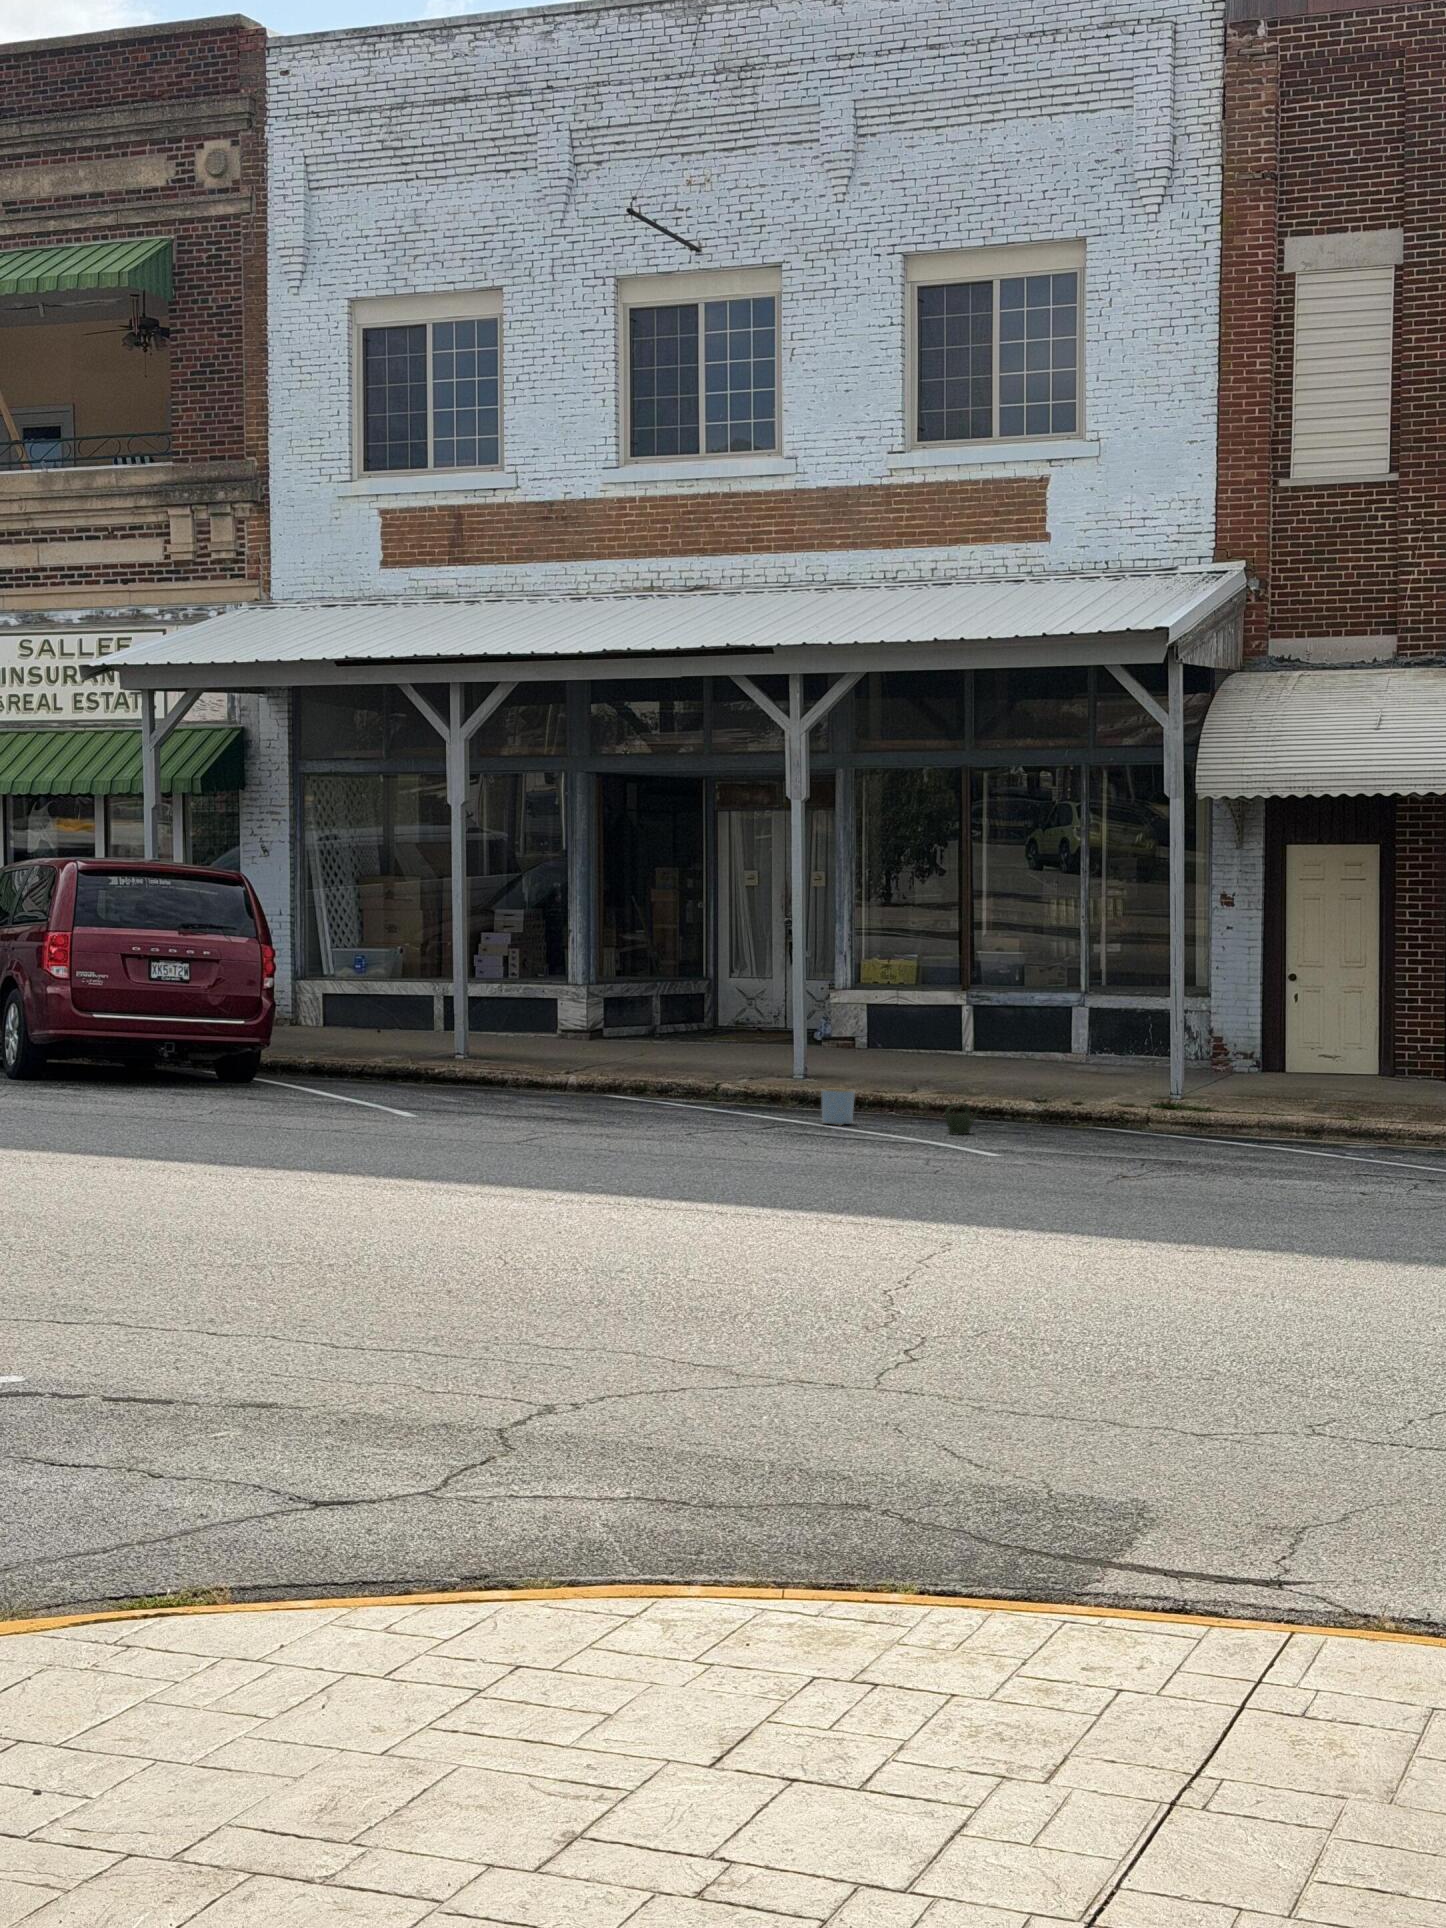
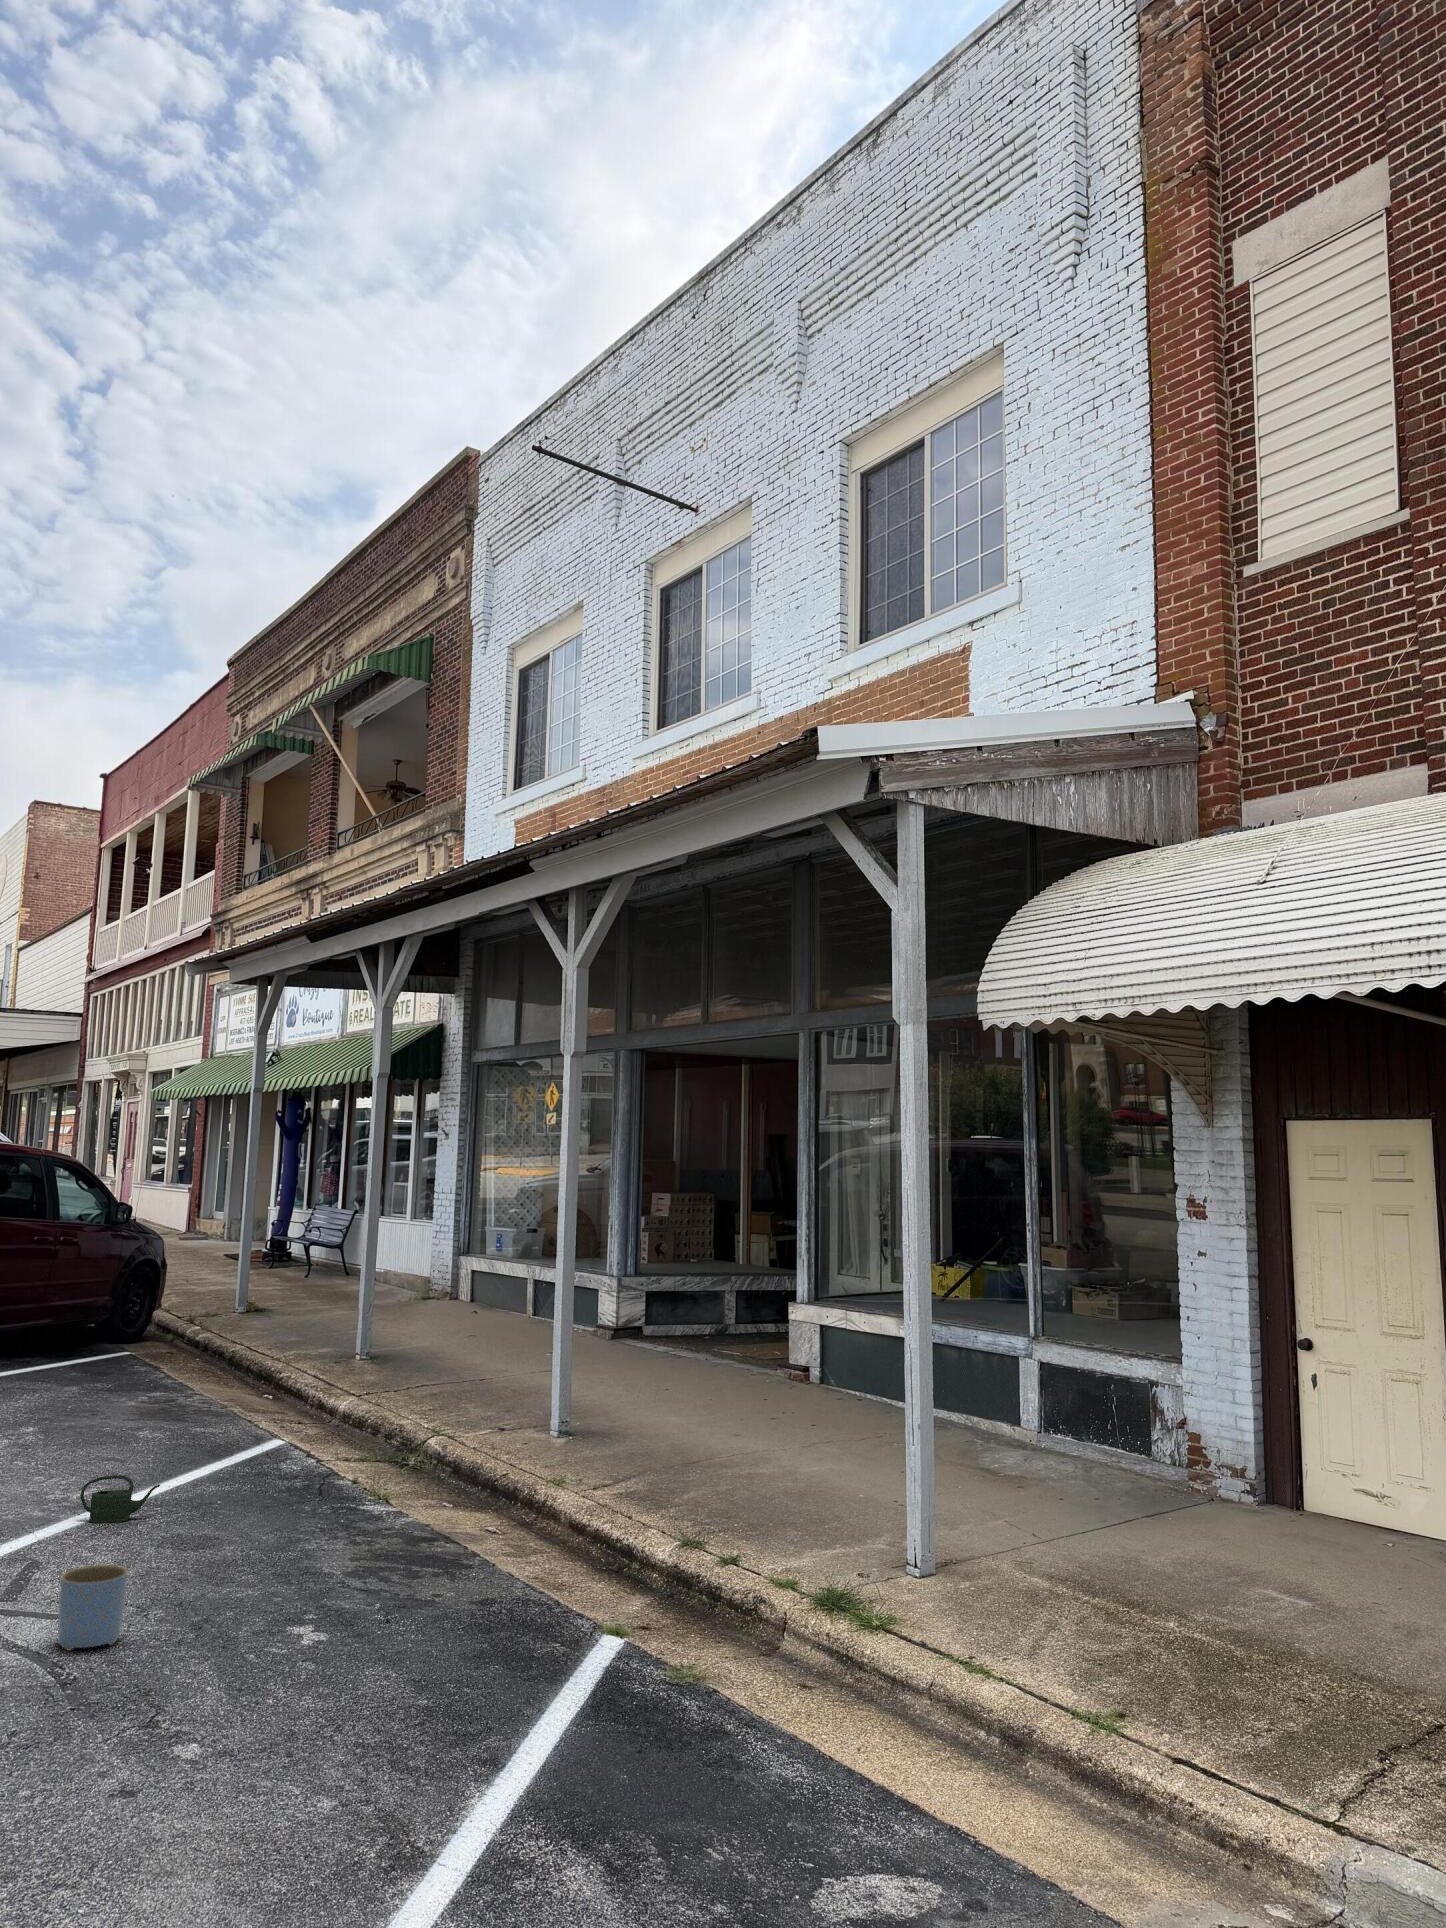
watering can: present [945,1103,978,1134] -> present [81,1475,160,1523]

